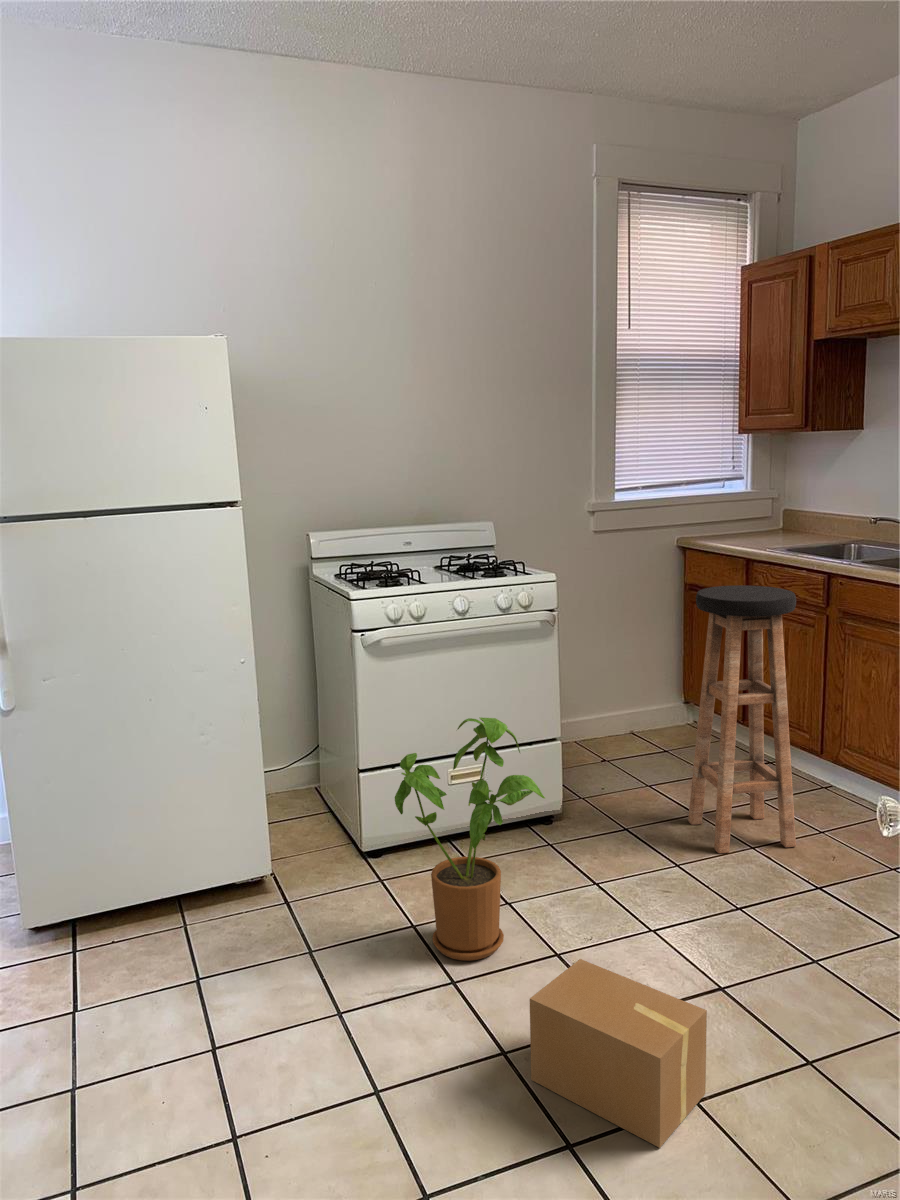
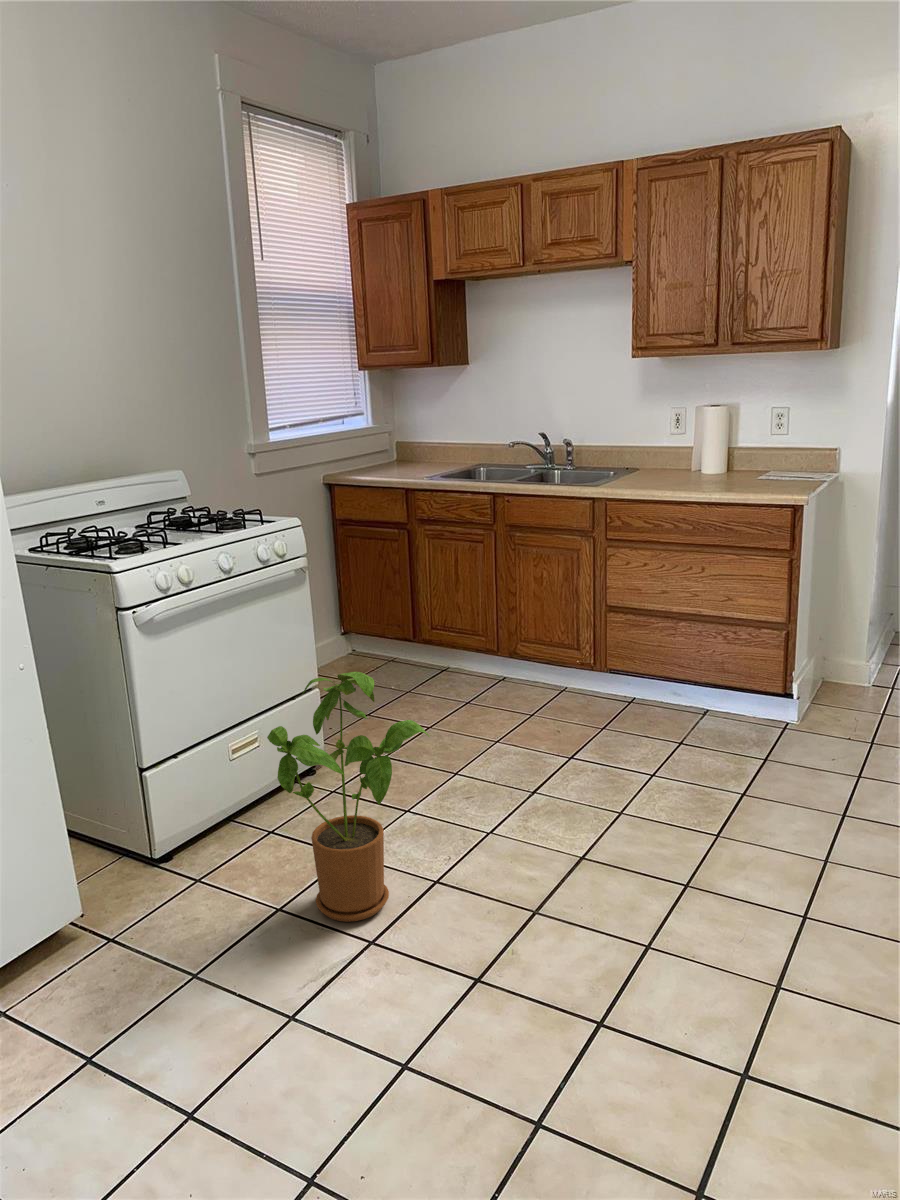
bar stool: present [688,585,796,853] -> none [427,511,527,755]
cardboard box: present [530,959,707,1148] -> none [521,869,660,992]

